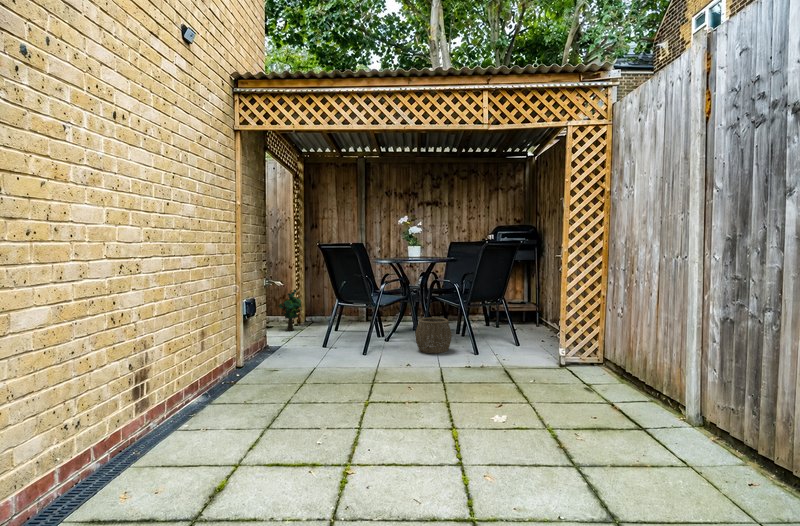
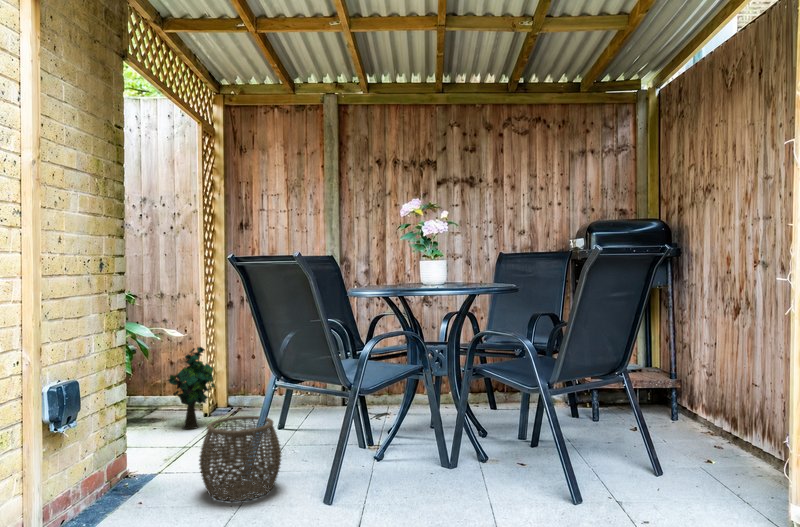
woven basket: present [415,318,452,353] -> present [199,416,281,501]

